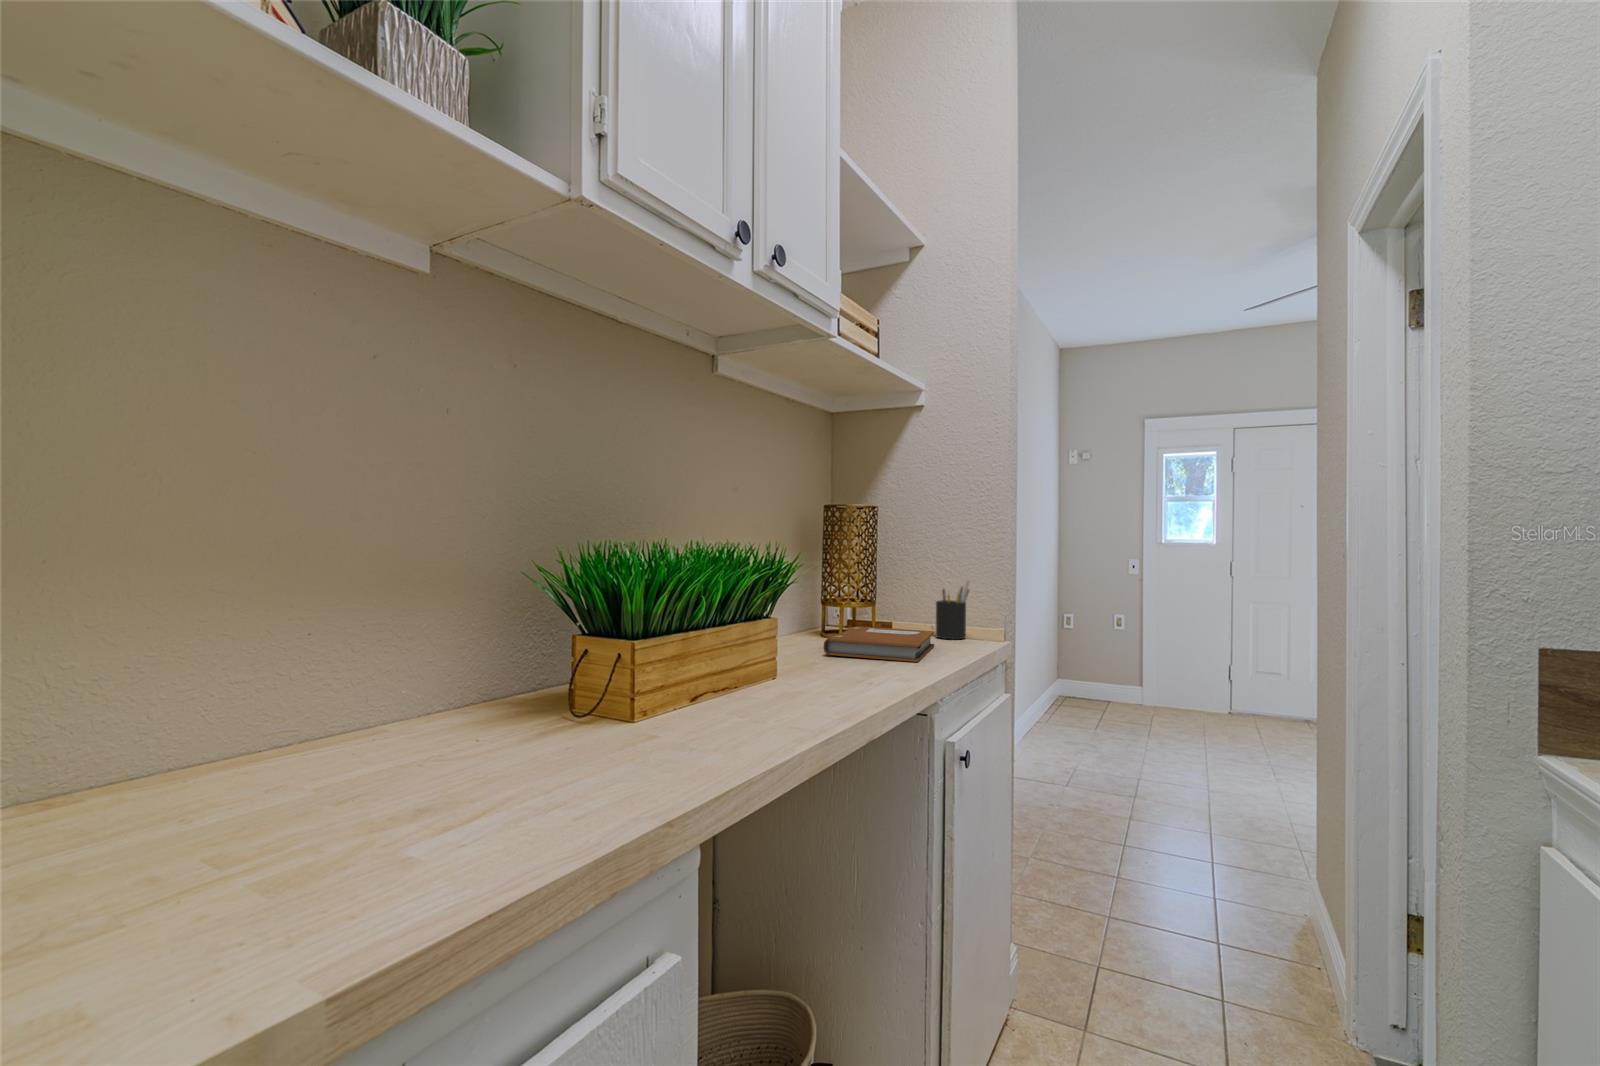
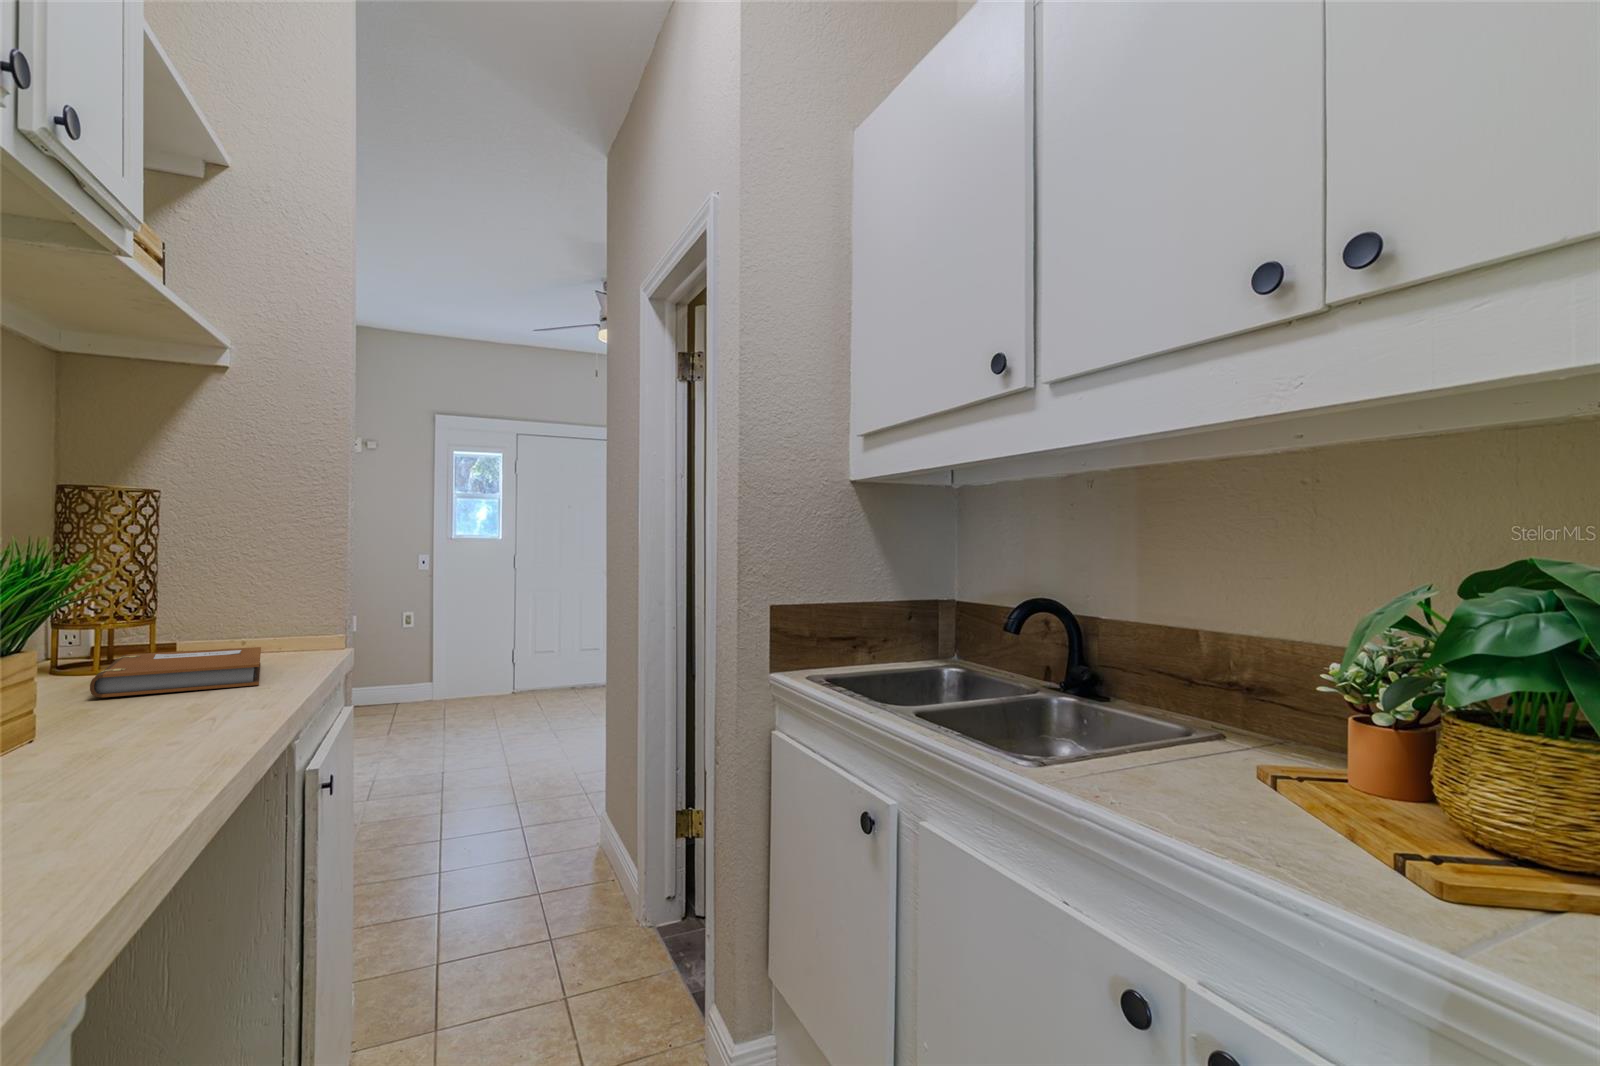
pen holder: present [936,580,969,639] -> none [250,583,302,656]

